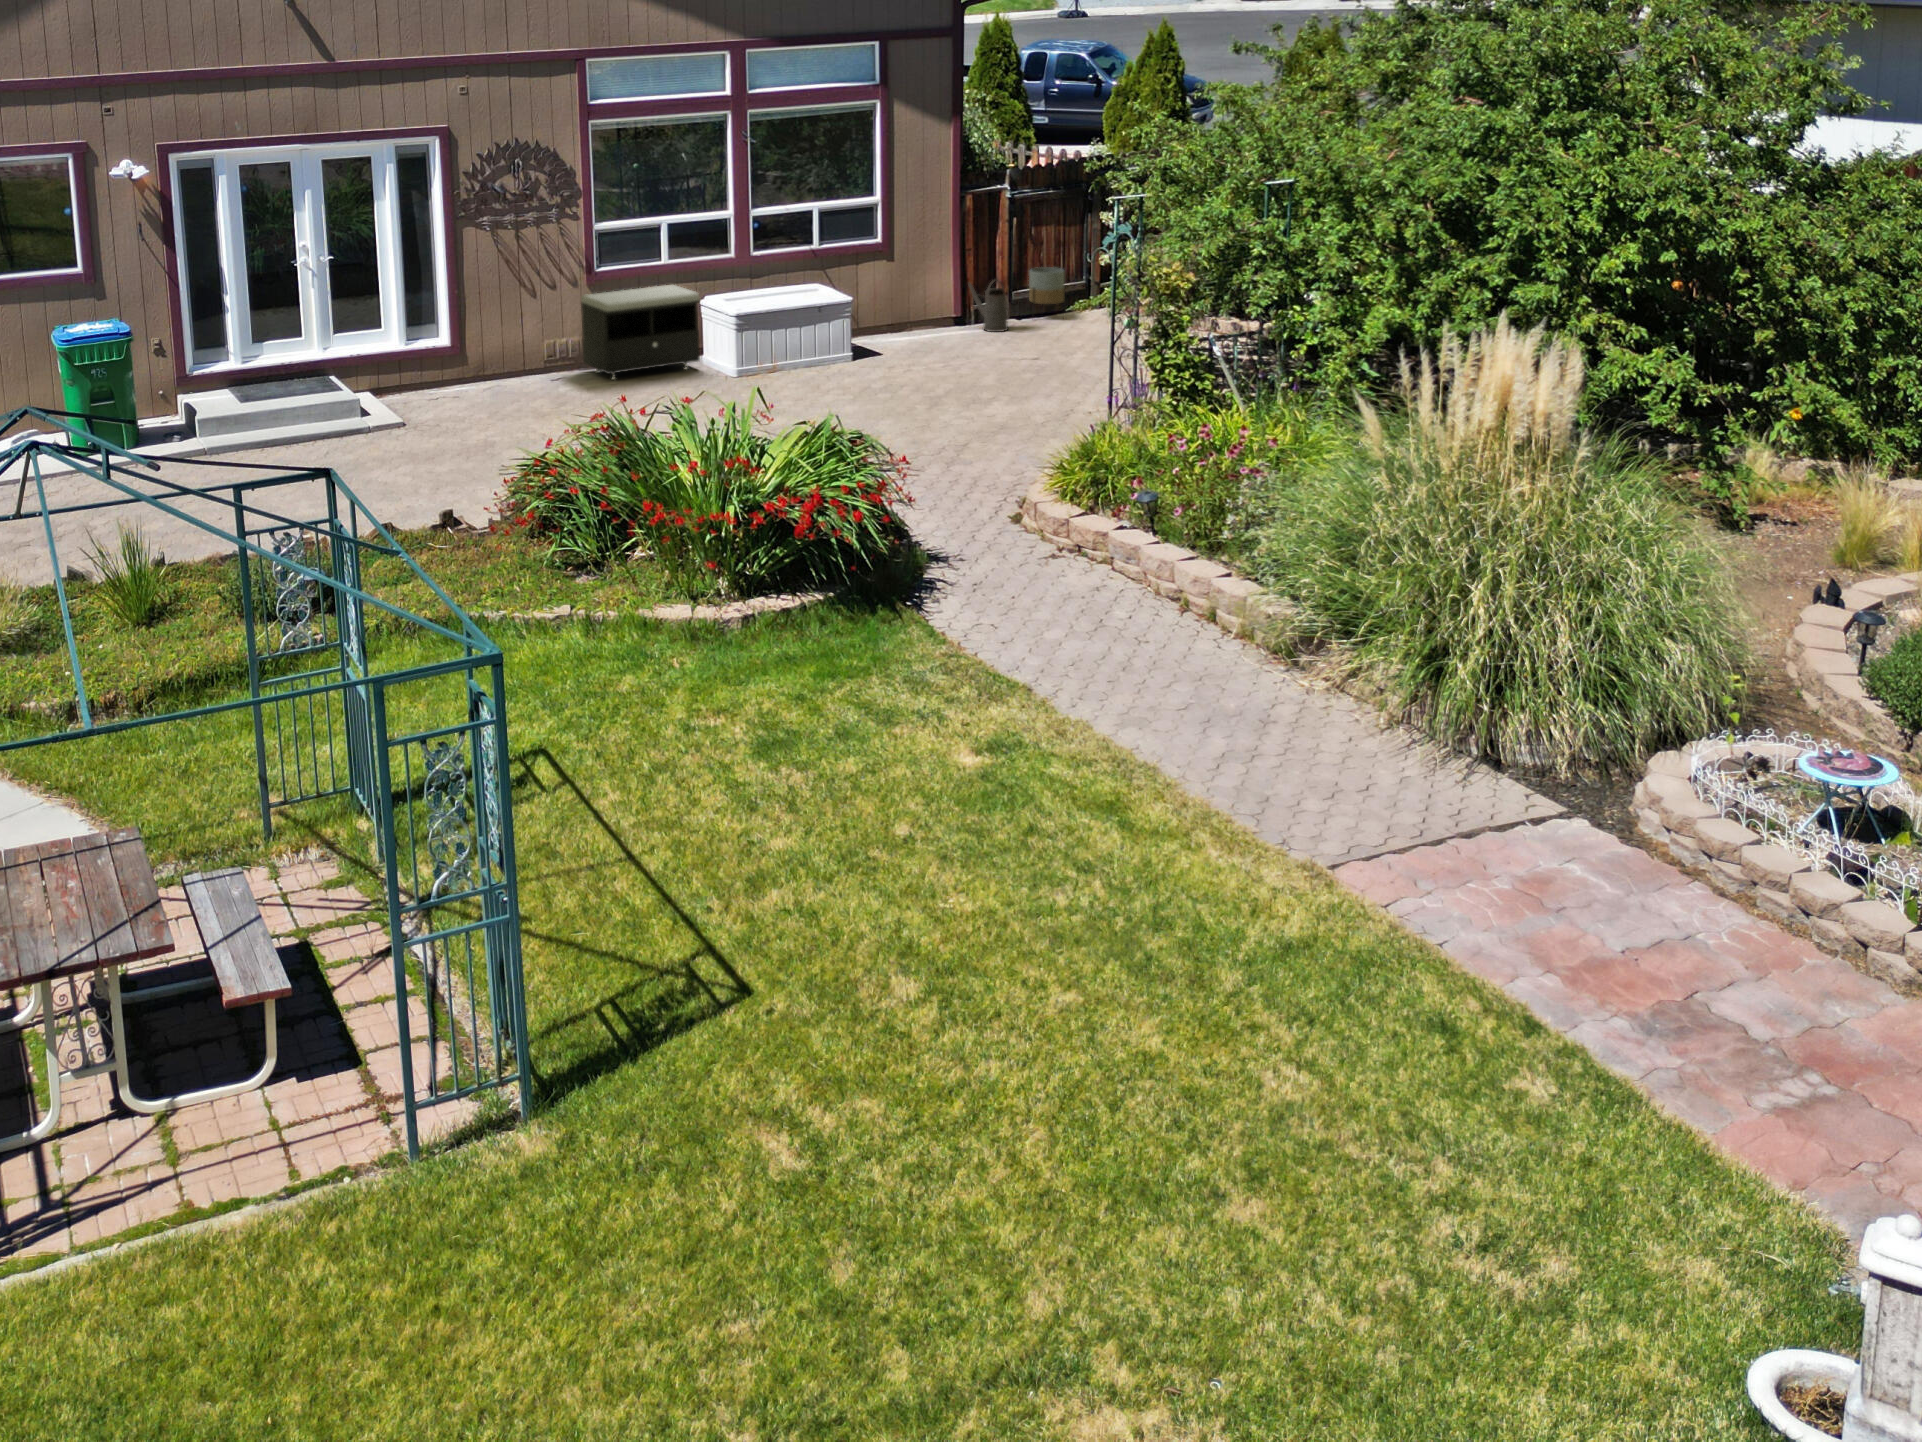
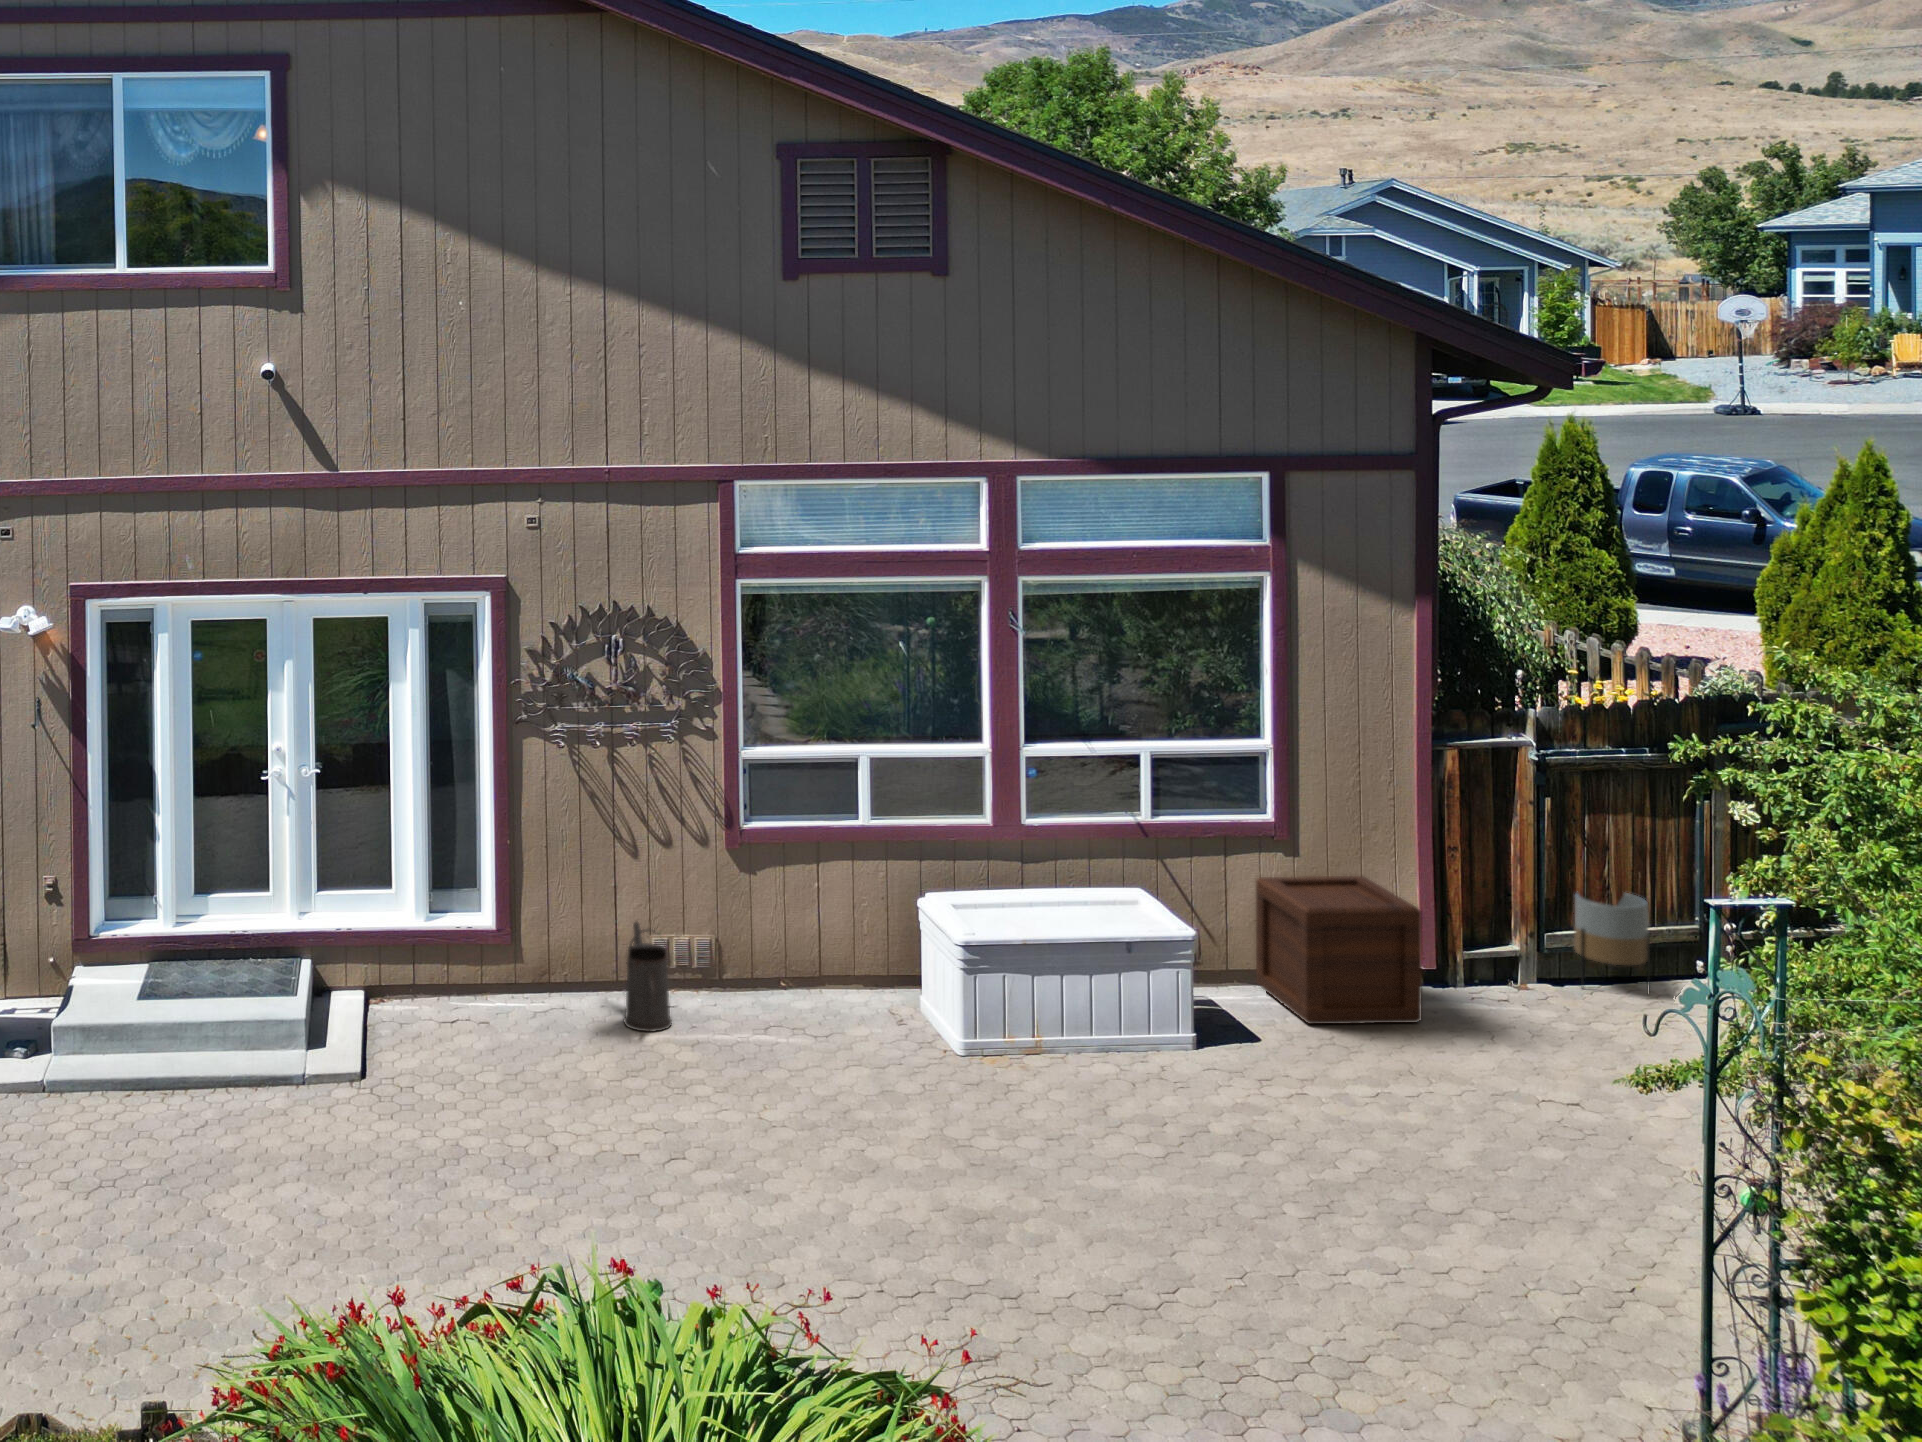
wooden crate: none [874,269,961,348] -> present [1256,876,1422,1024]
watering can: present [968,280,1010,332] -> present [624,922,672,1032]
storage bench: present [581,285,700,380] -> none [716,861,910,1021]

